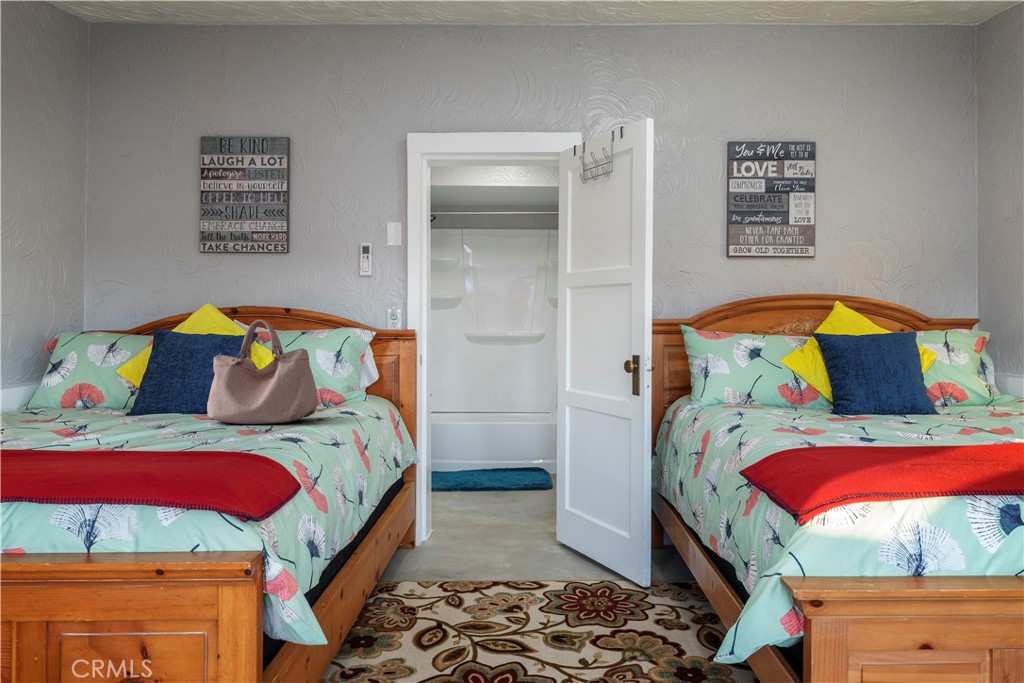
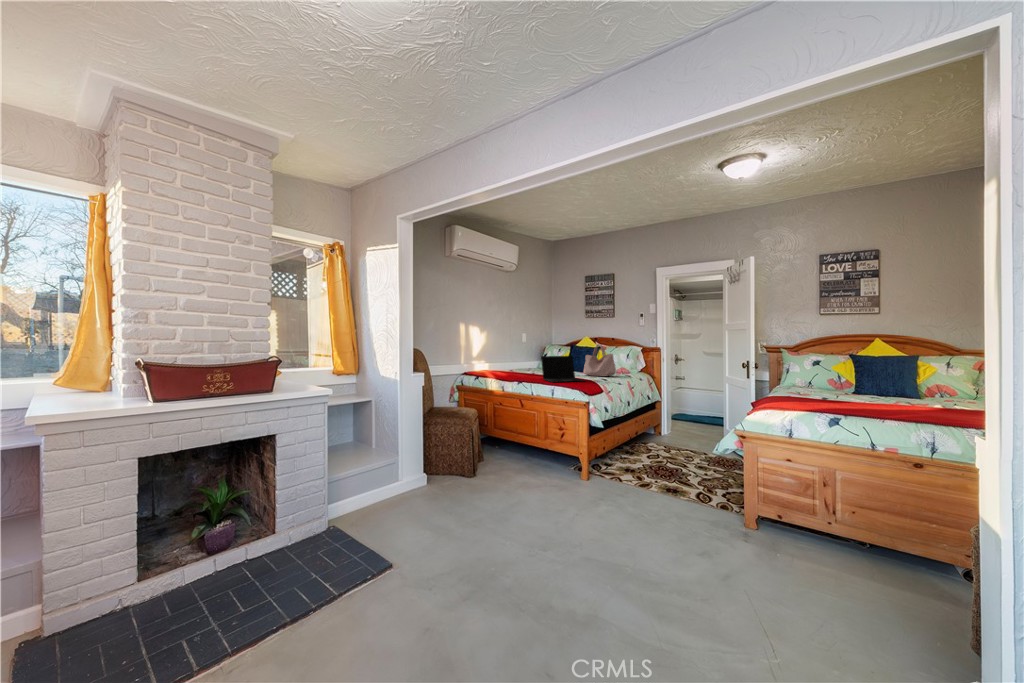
laptop: none [22,357,225,473] -> present [541,356,585,383]

